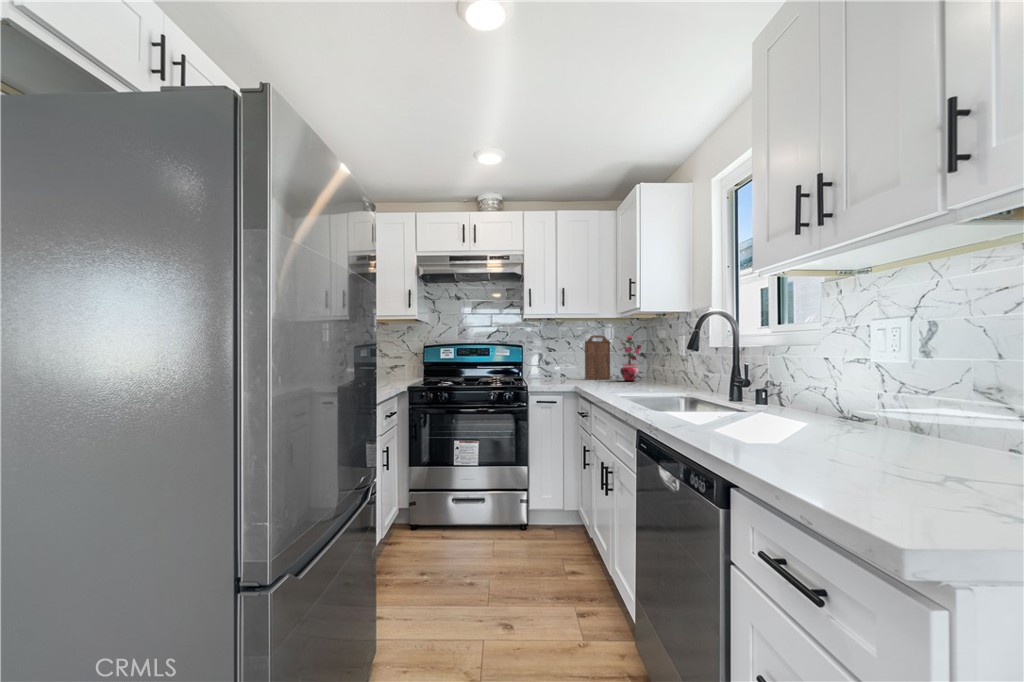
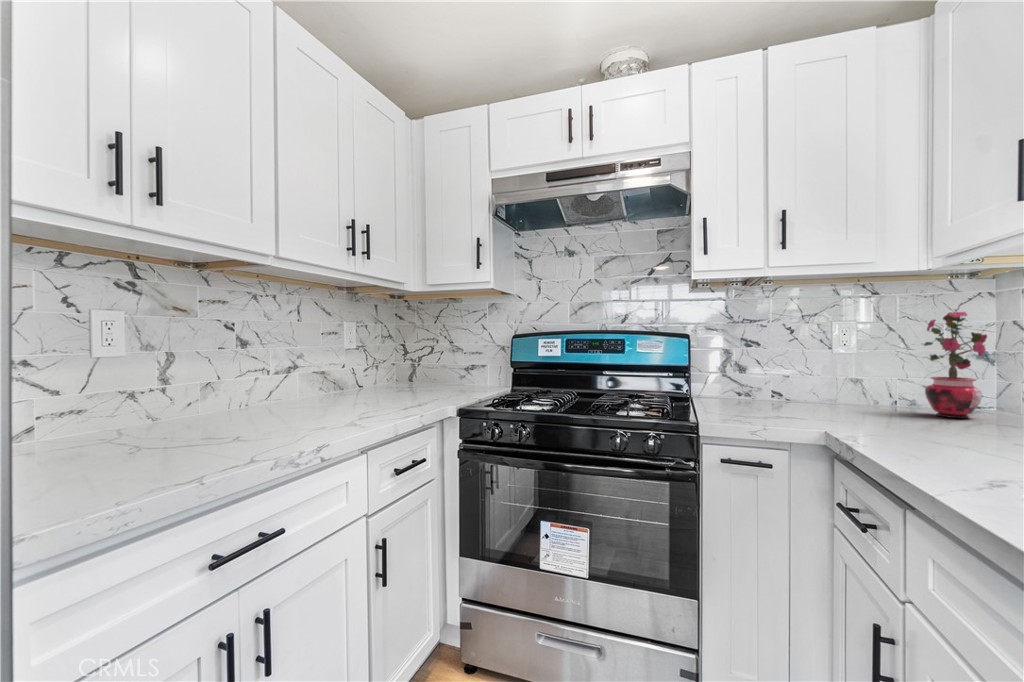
cutting board: present [585,335,610,379] -> none [825,314,888,407]

